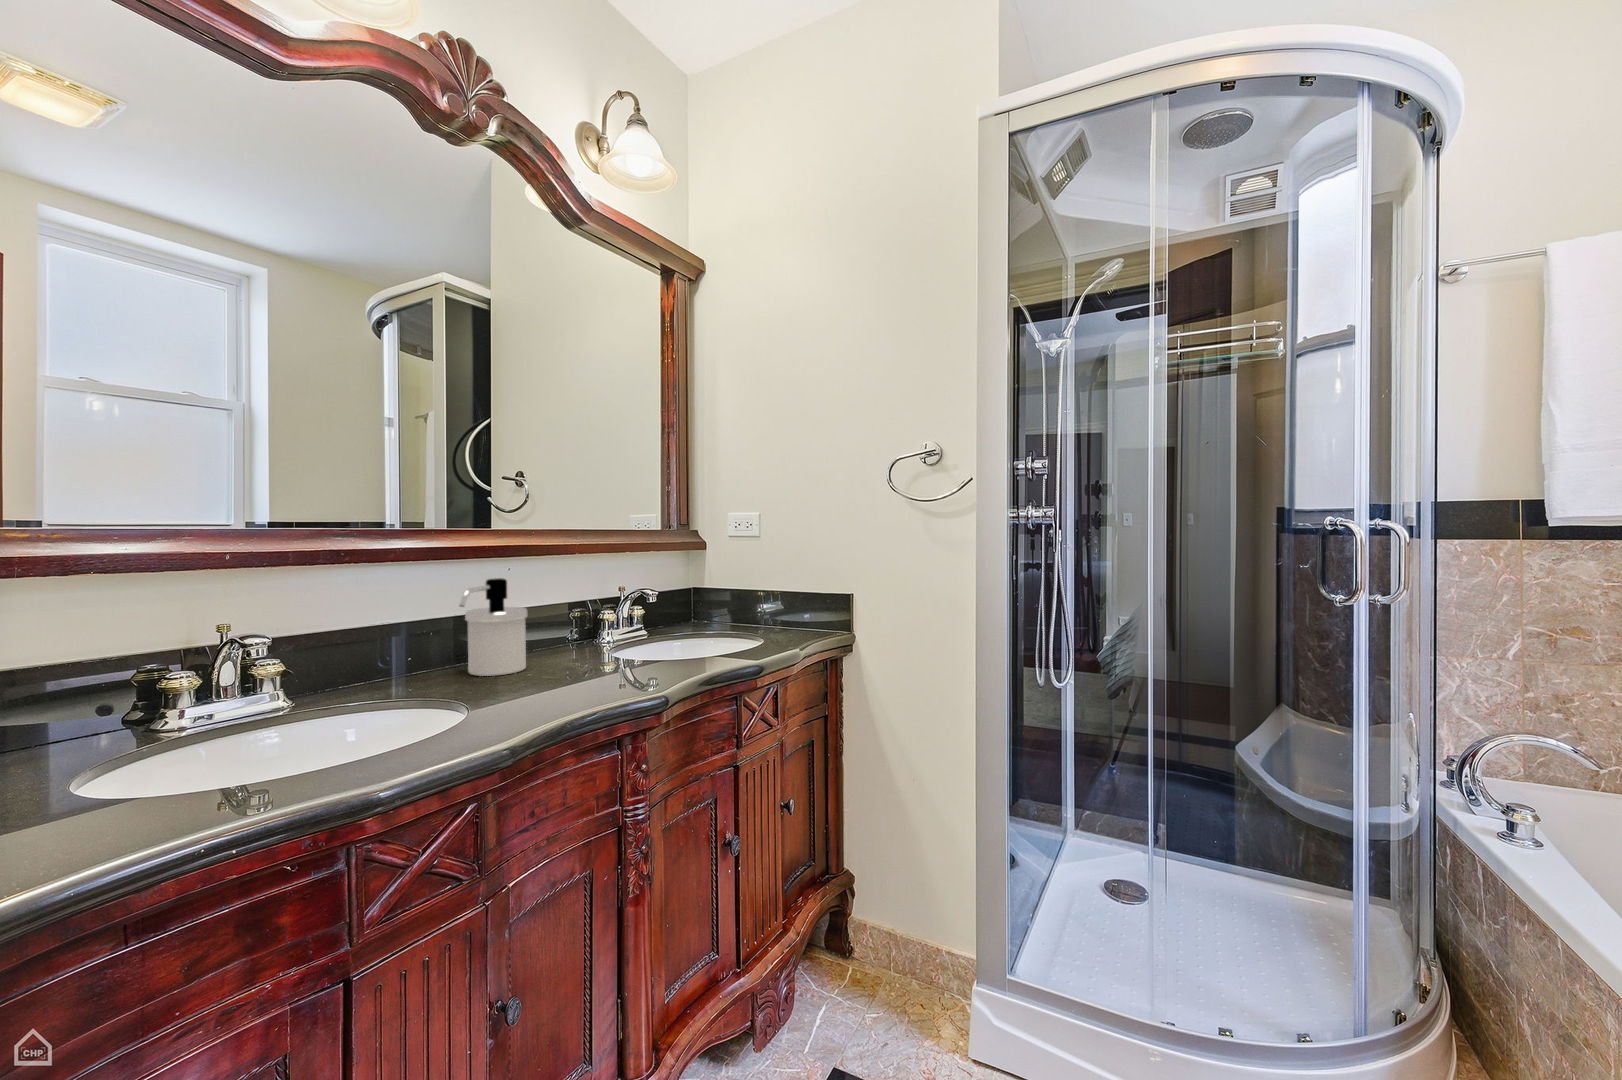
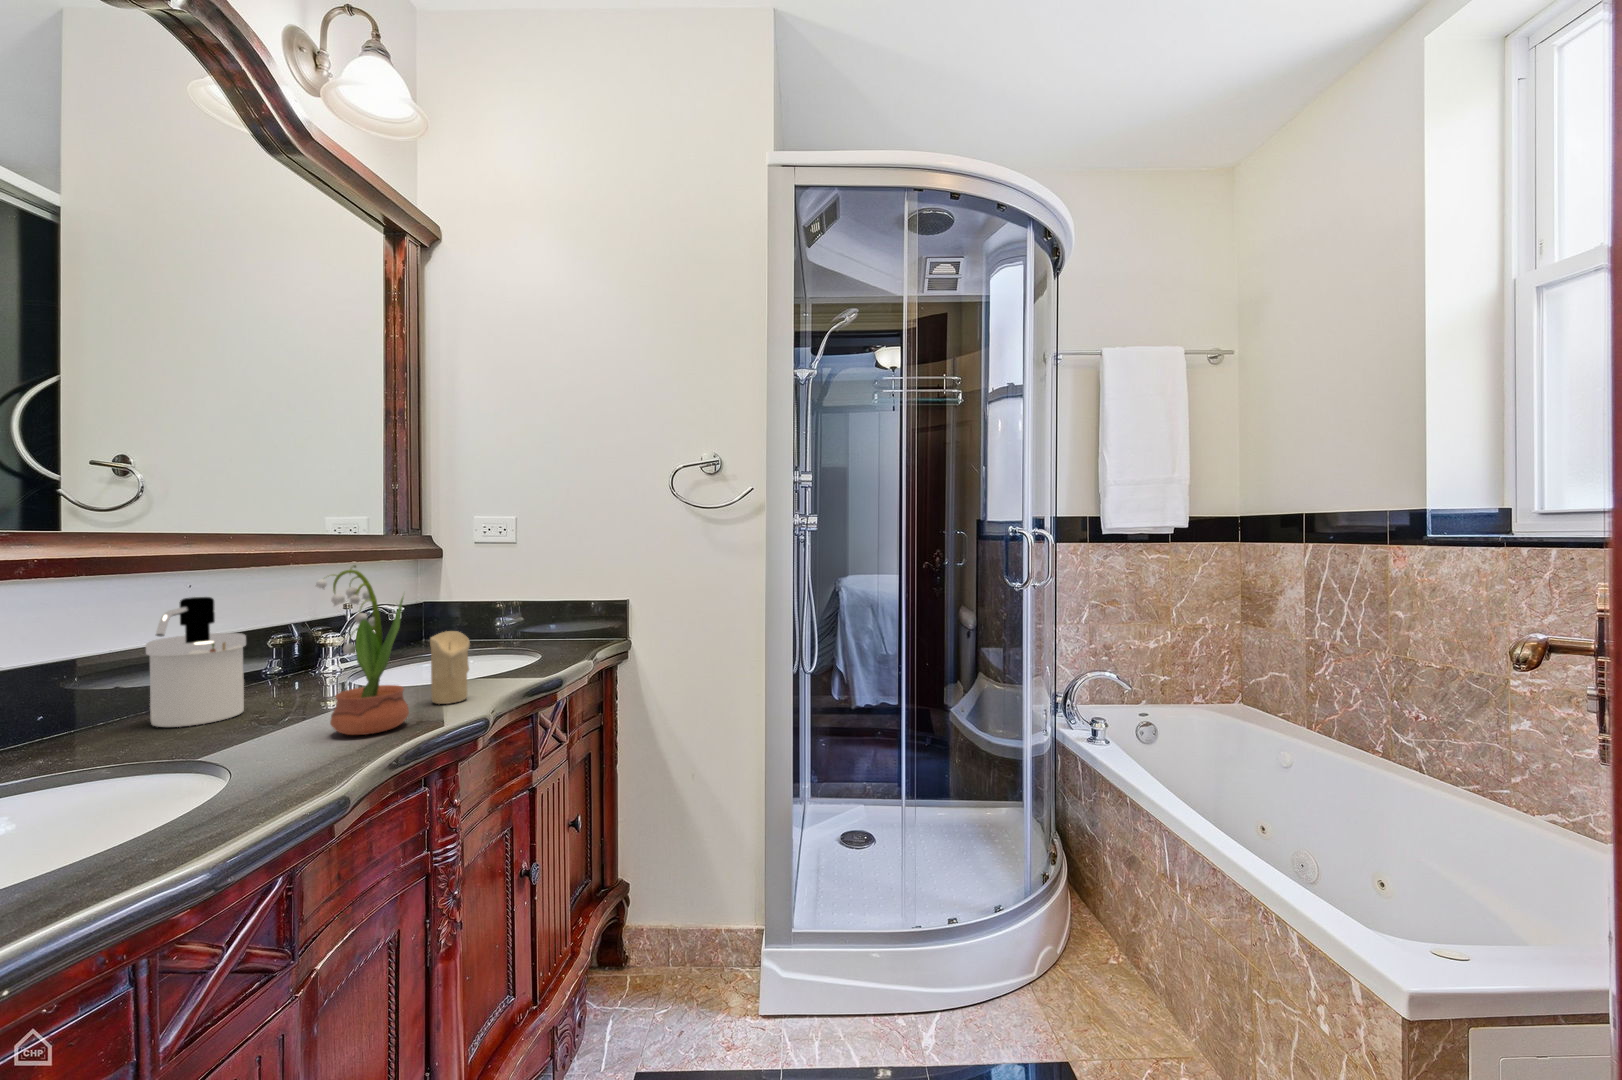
potted flower: none [539,556,607,698] -> present [315,566,409,735]
candle: none [638,616,670,680] -> present [430,631,470,704]

